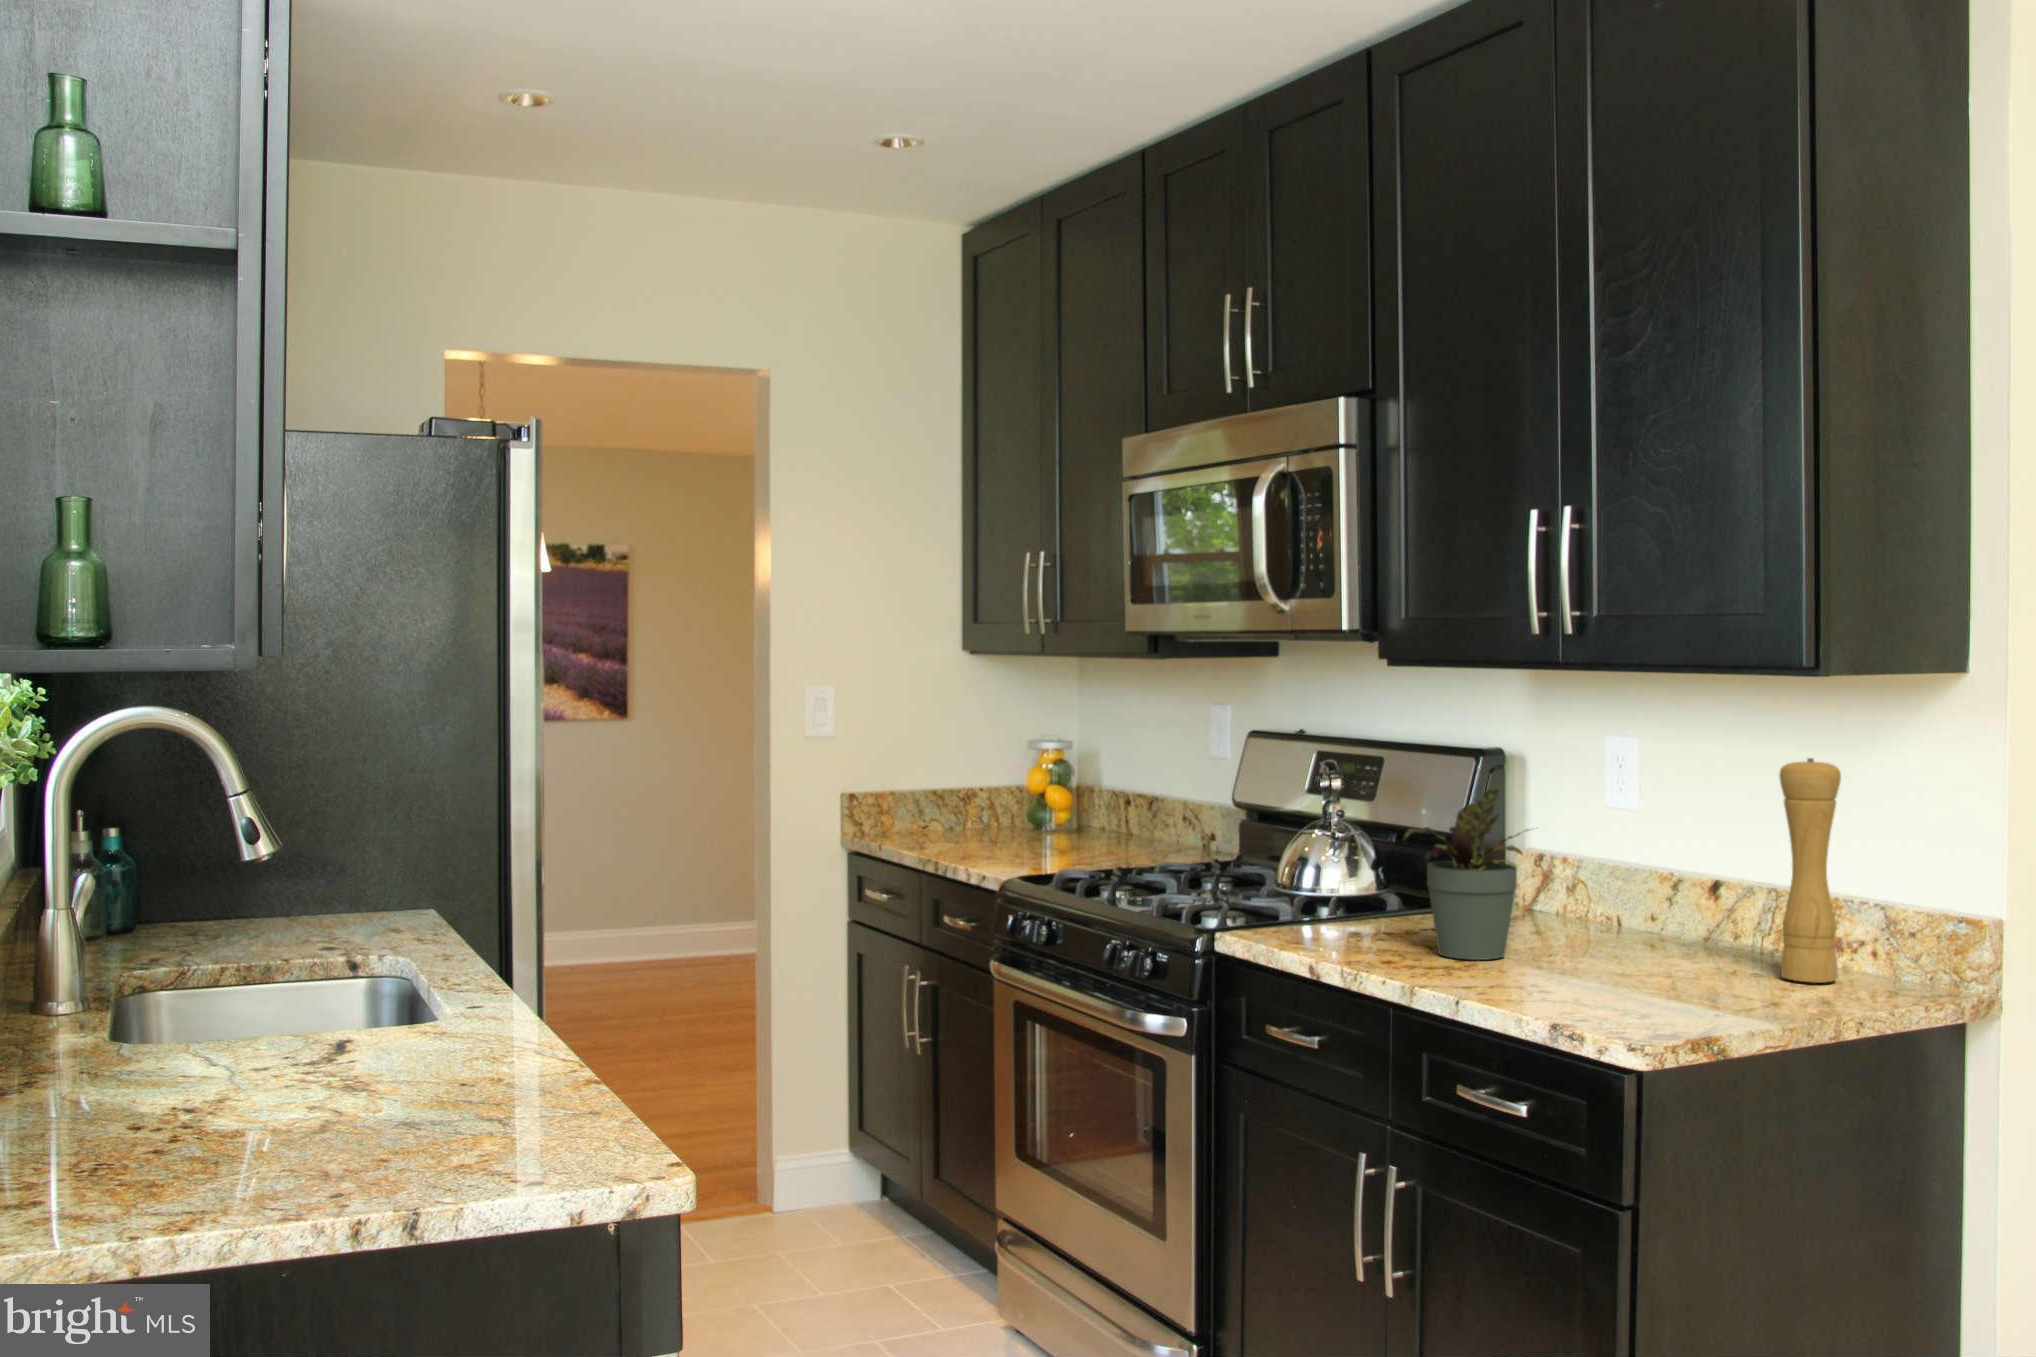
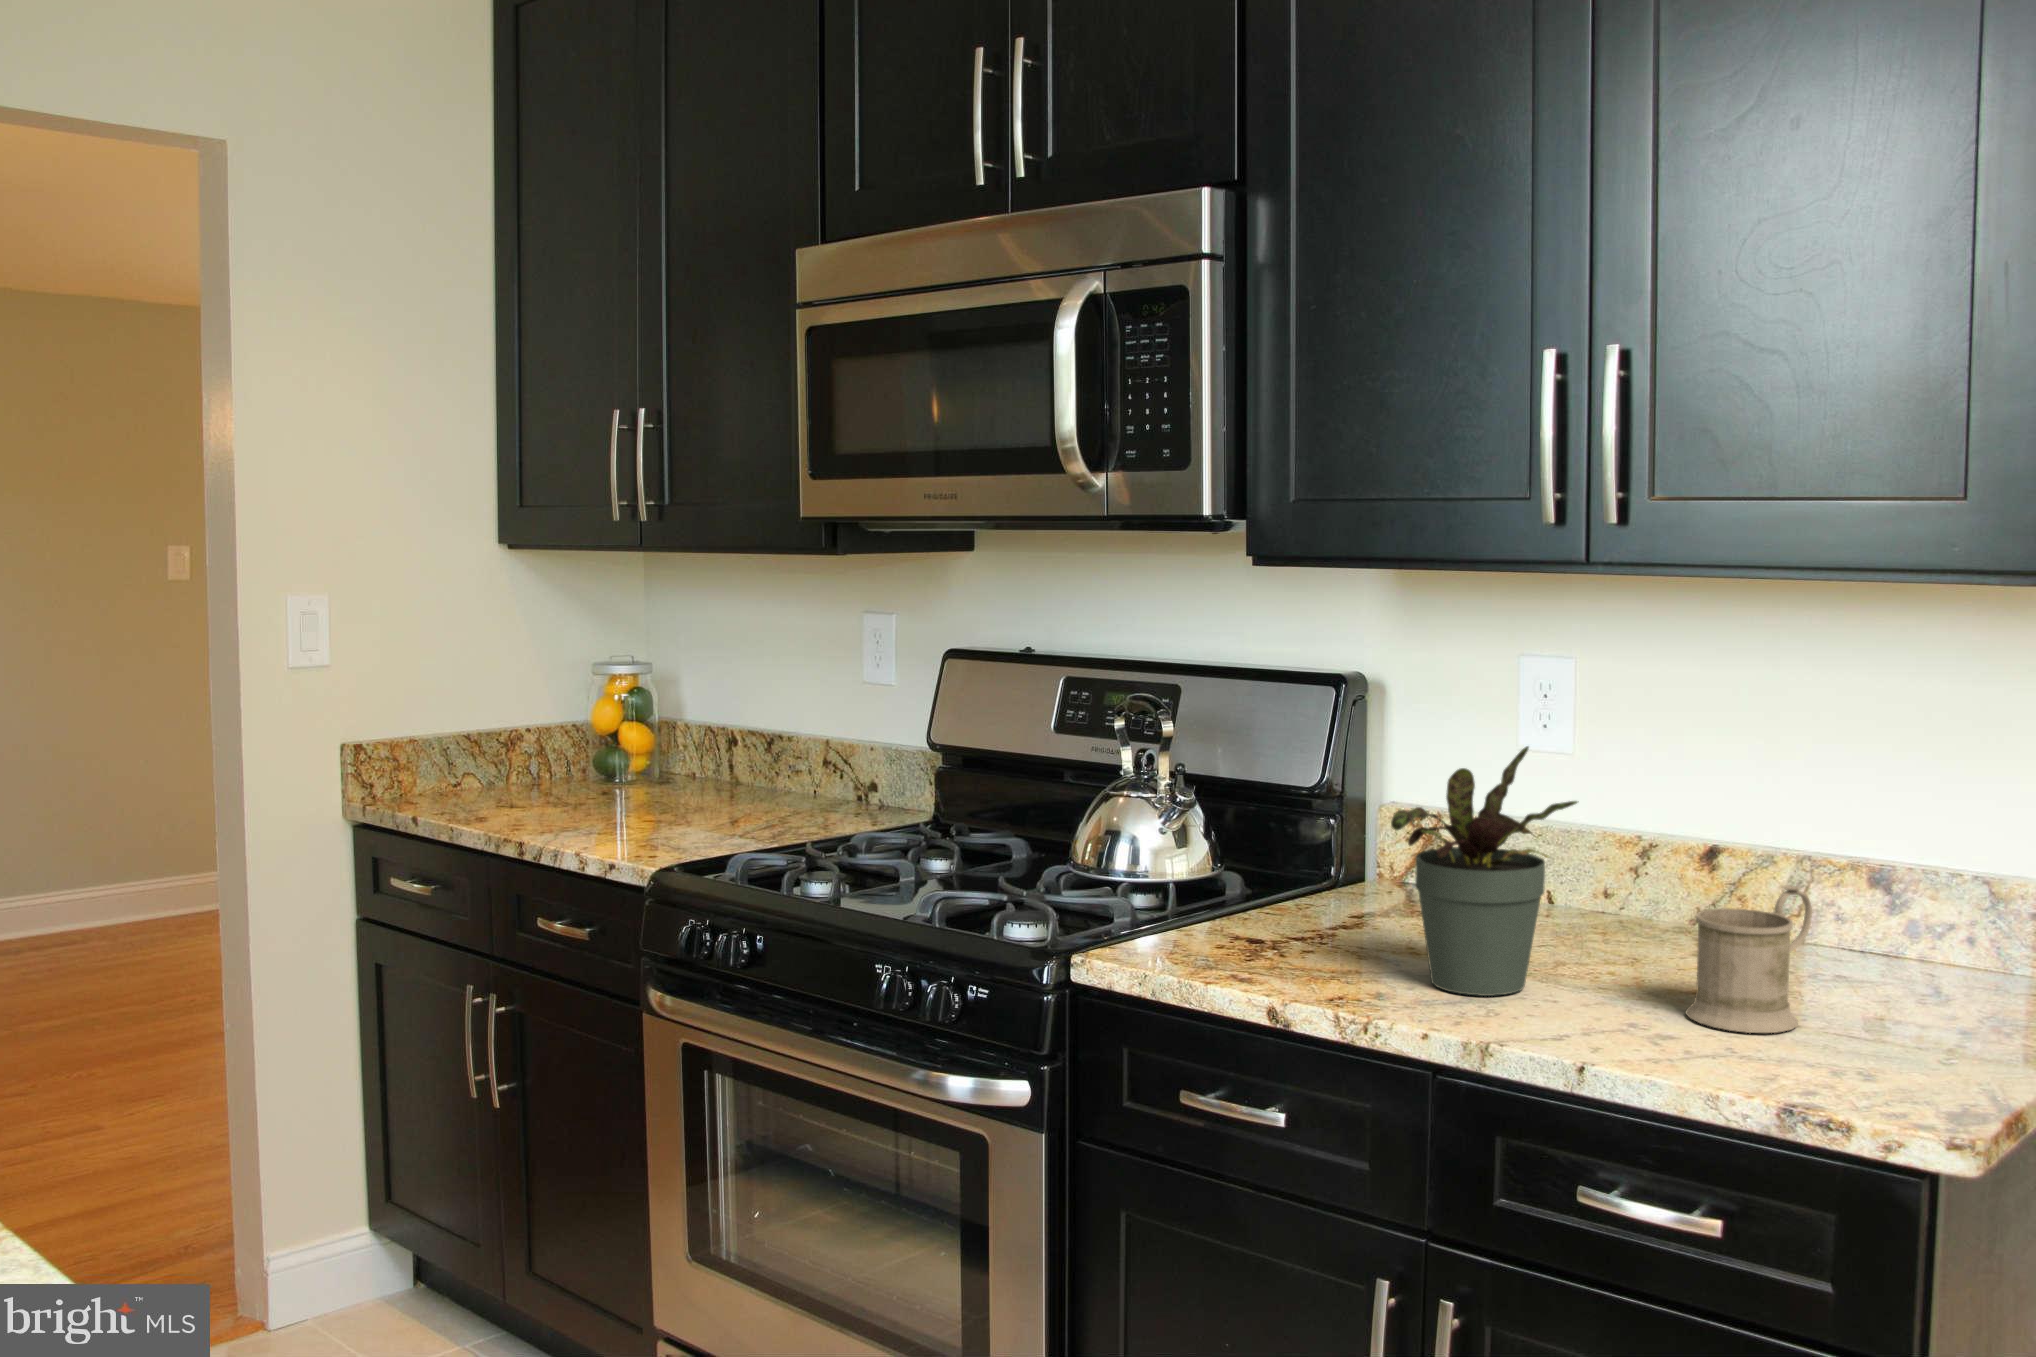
pepper mill: present [1779,758,1841,983] -> none [1888,693,1980,995]
mug: none [1586,890,1692,987] -> present [1686,885,1812,1033]

